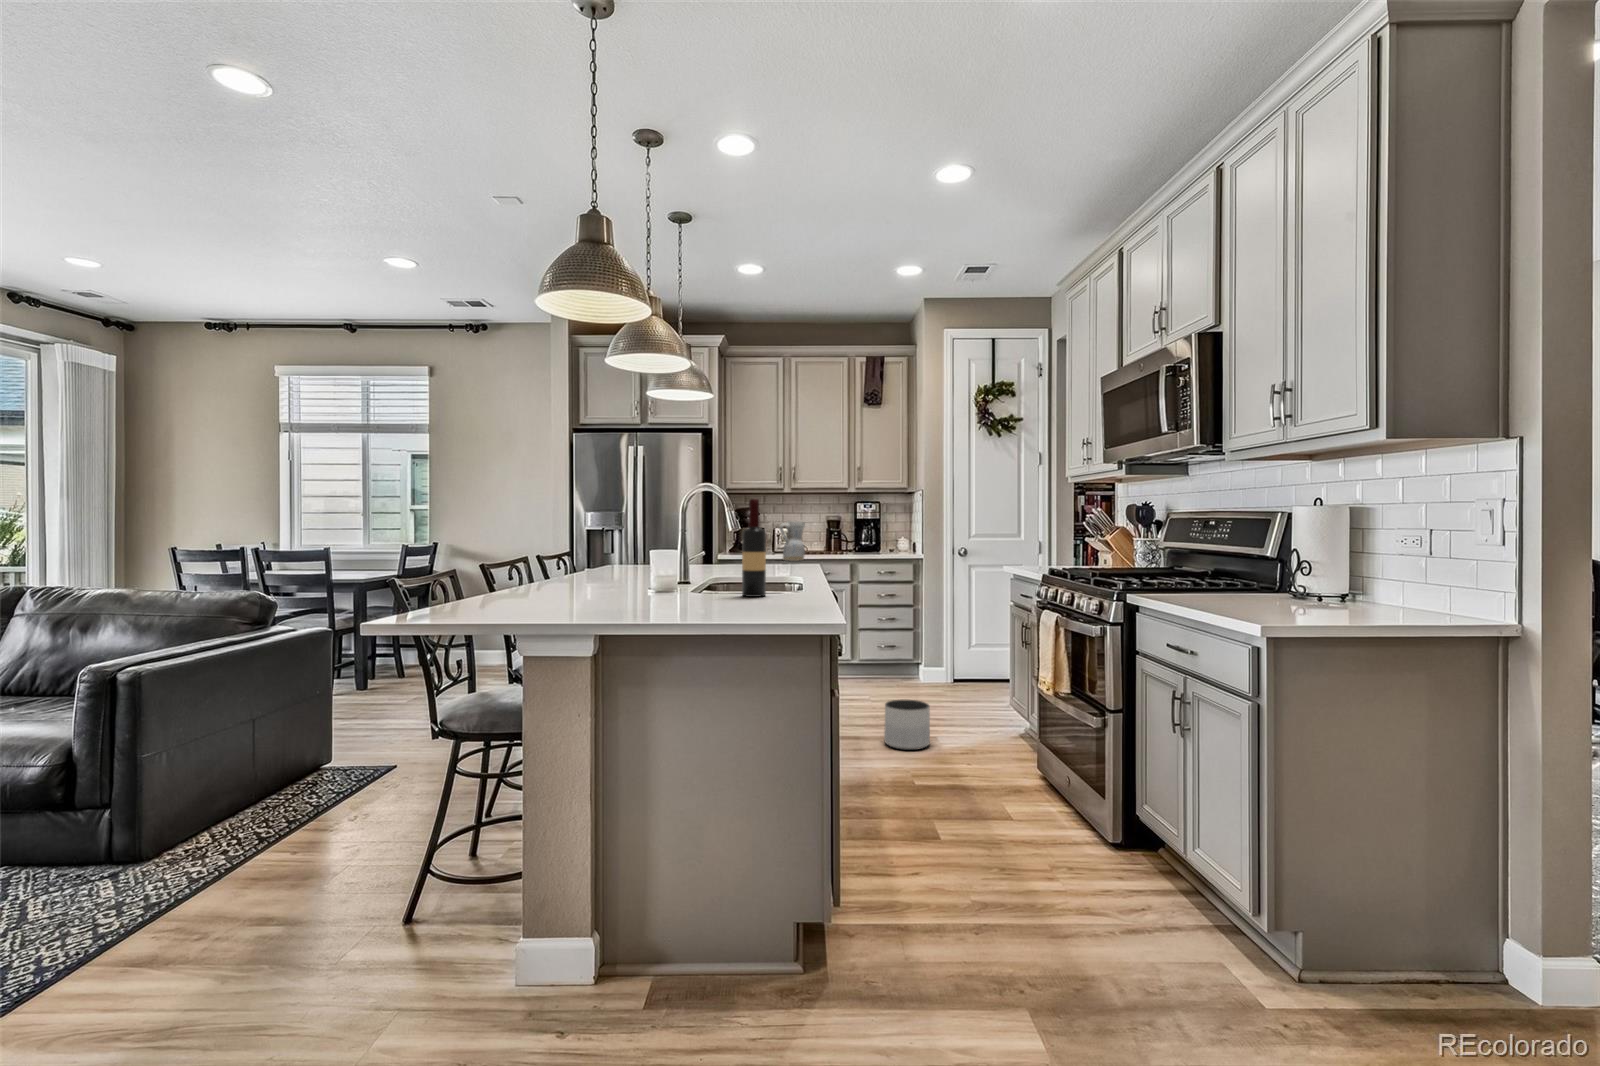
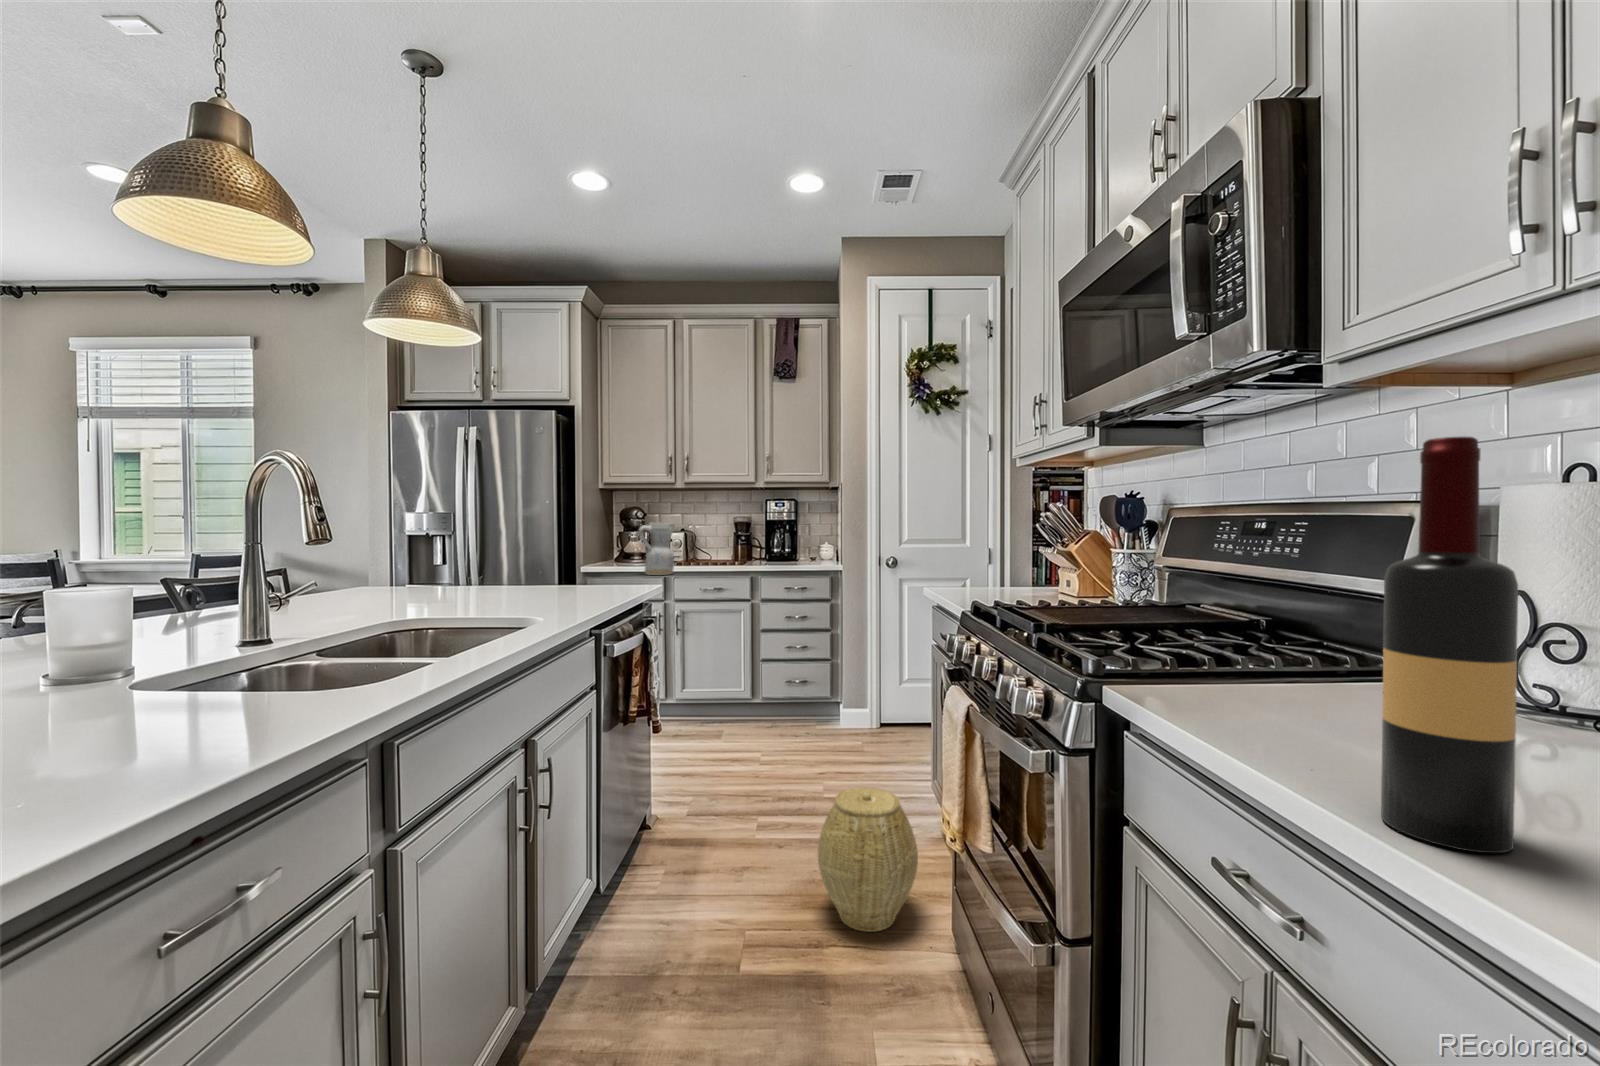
wine bottle: present [742,499,766,597] -> present [1381,437,1518,853]
woven basket: none [951,688,1014,770] -> present [818,788,918,932]
planter: present [884,699,930,750] -> none [734,787,801,875]

